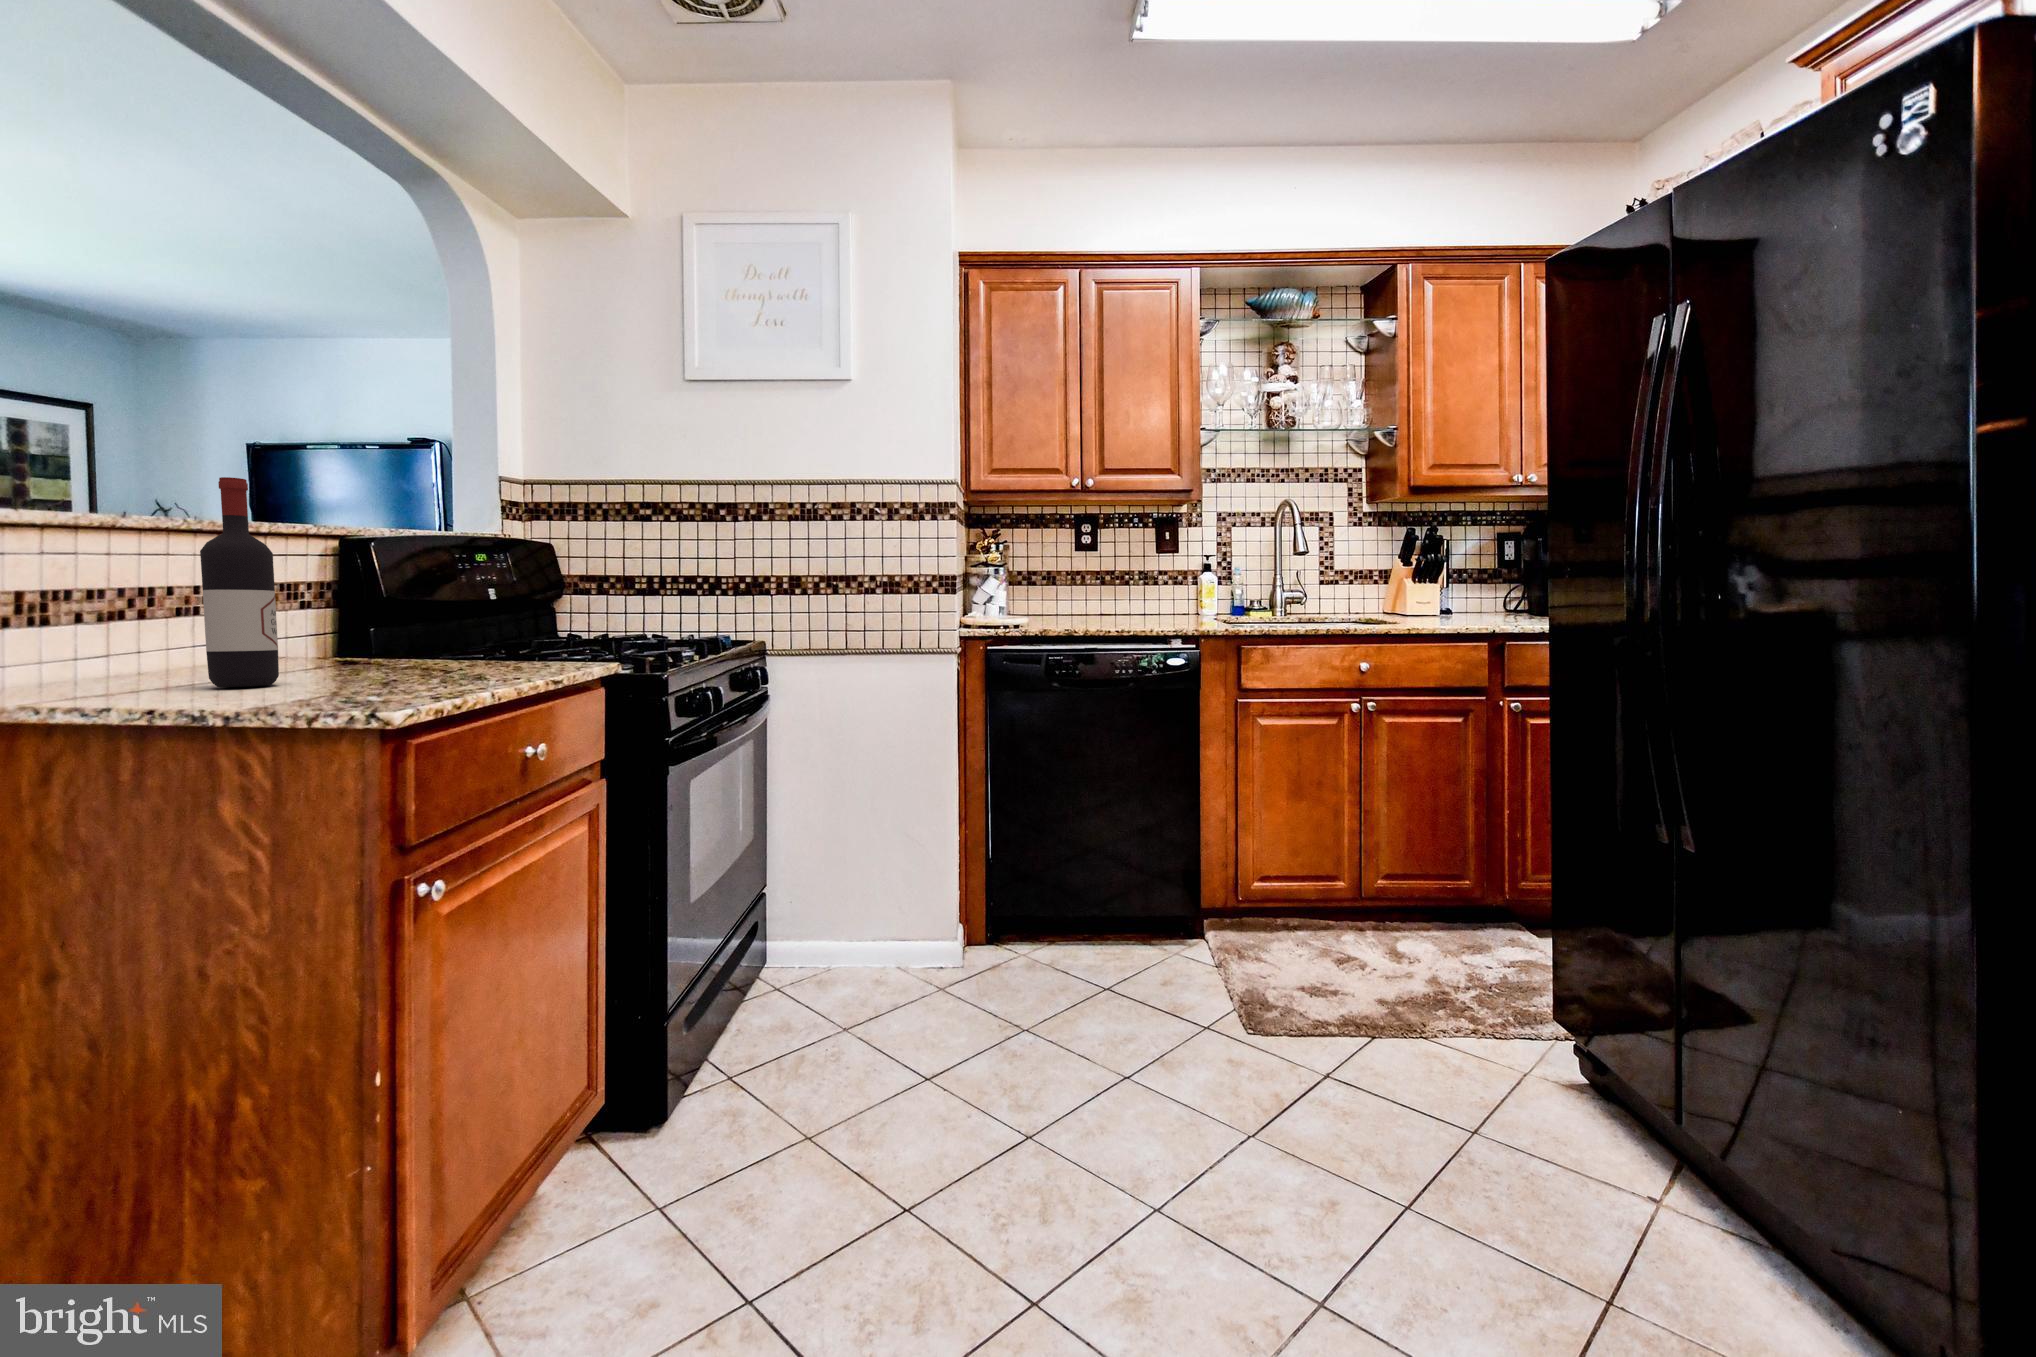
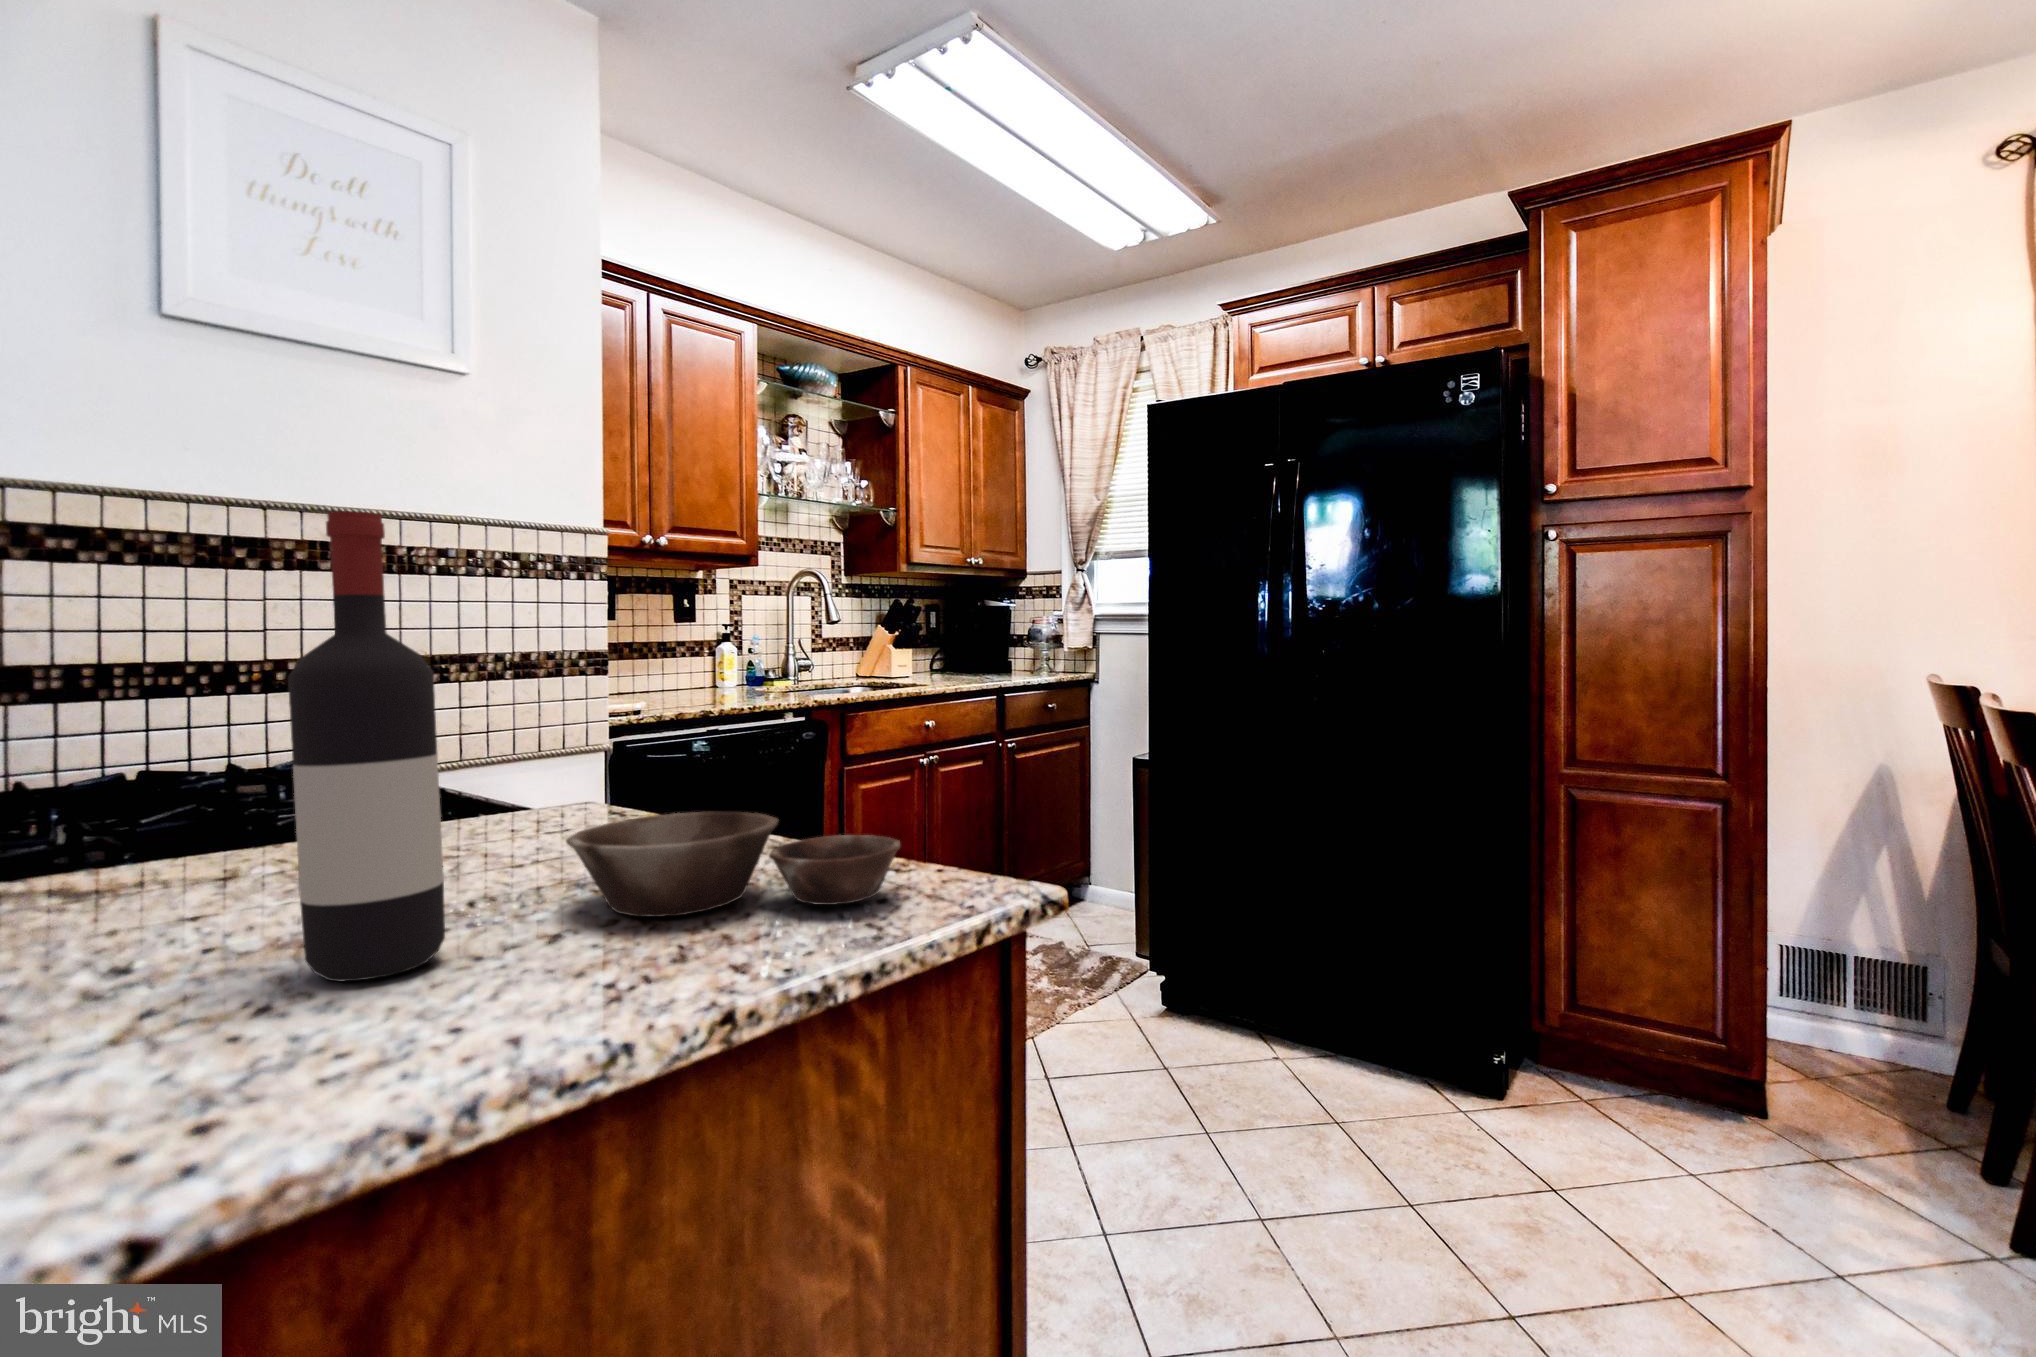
bowl: none [307,643,446,694] -> present [566,812,900,917]

